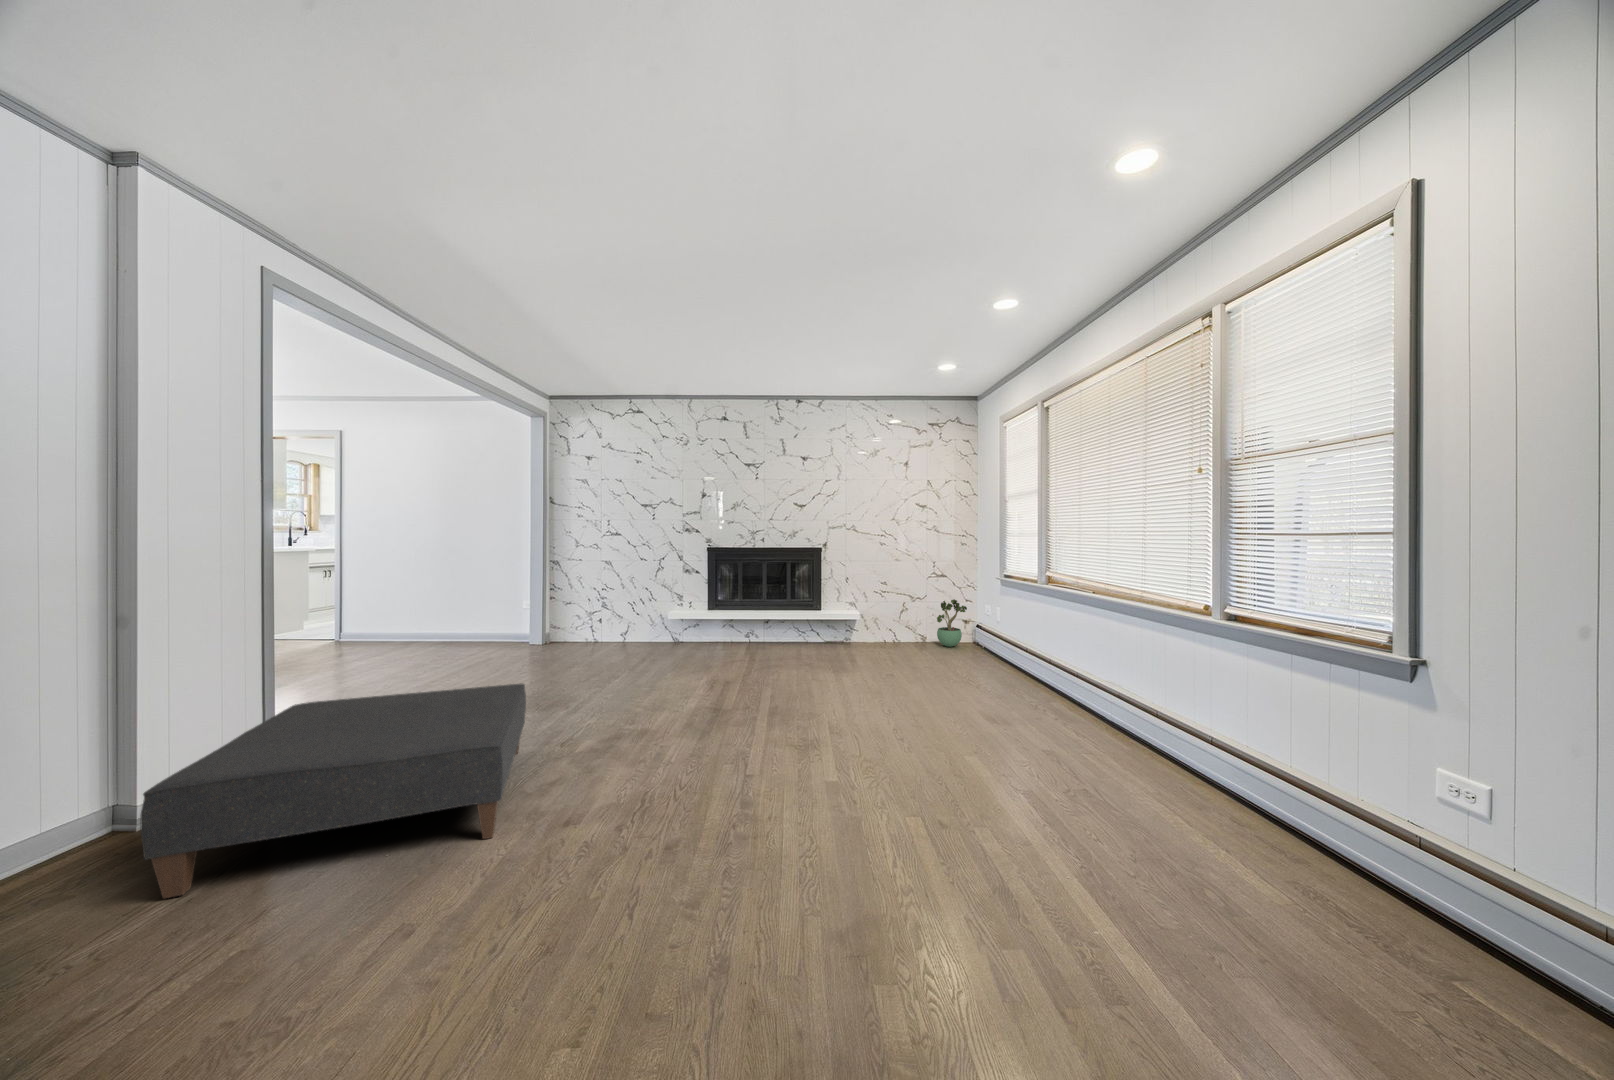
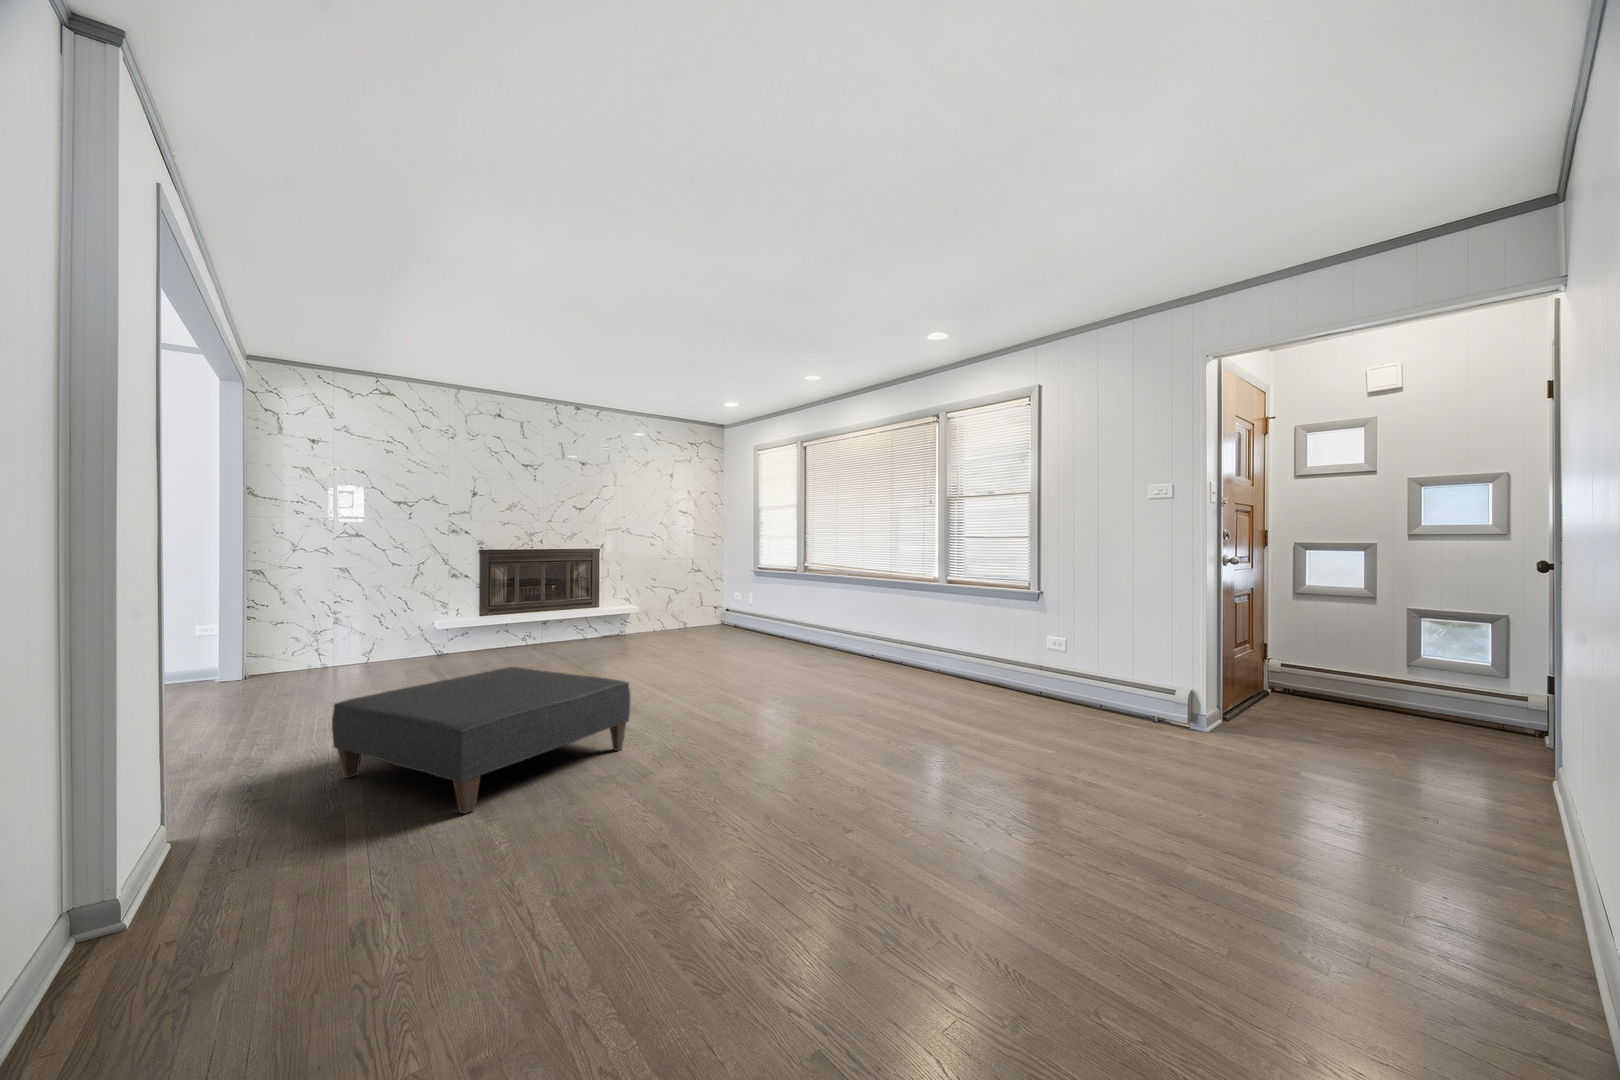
potted plant: present [937,599,967,647] -> none [697,589,720,630]

